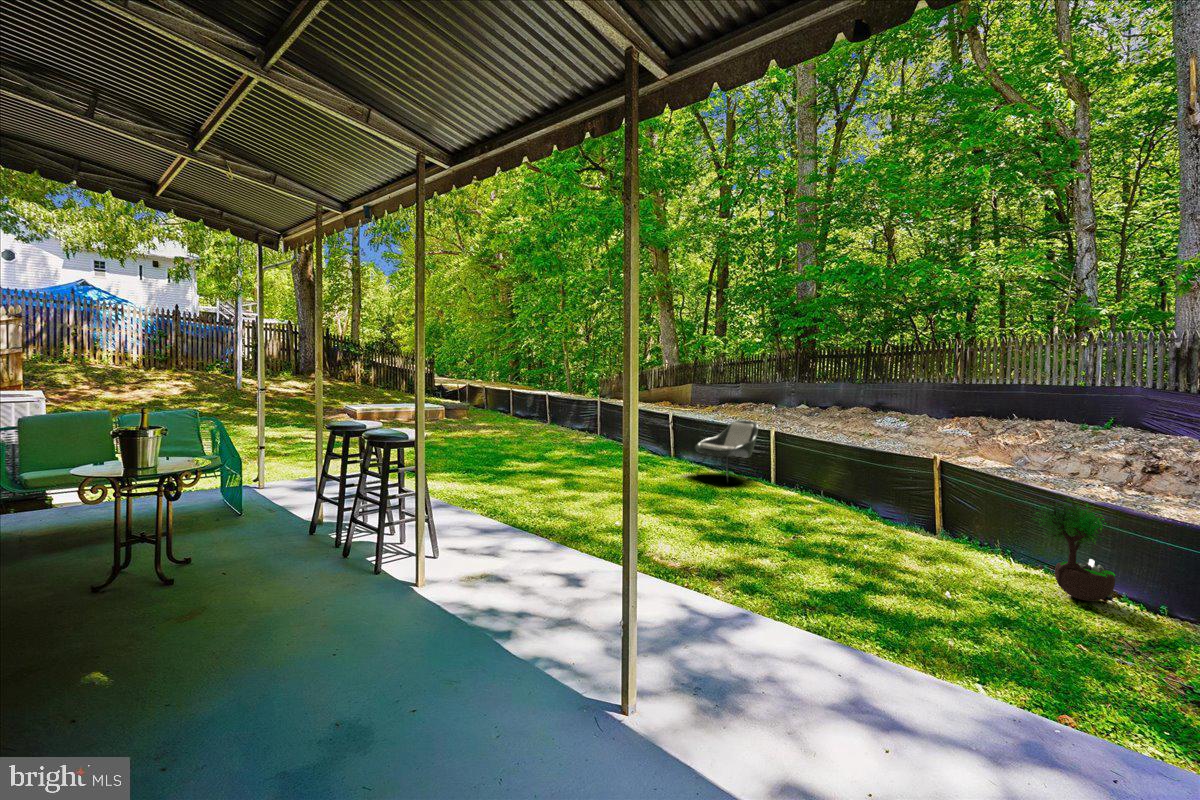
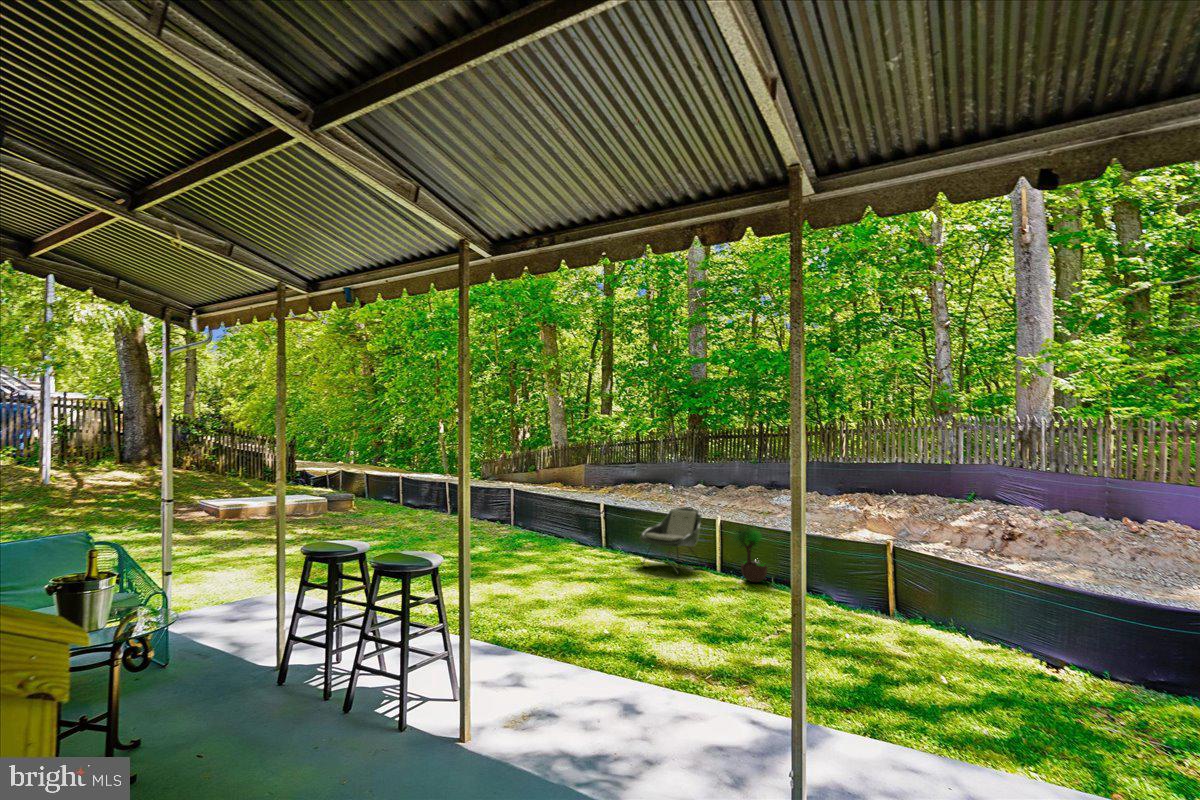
potted tree: present [1032,493,1115,601] -> present [733,527,767,582]

